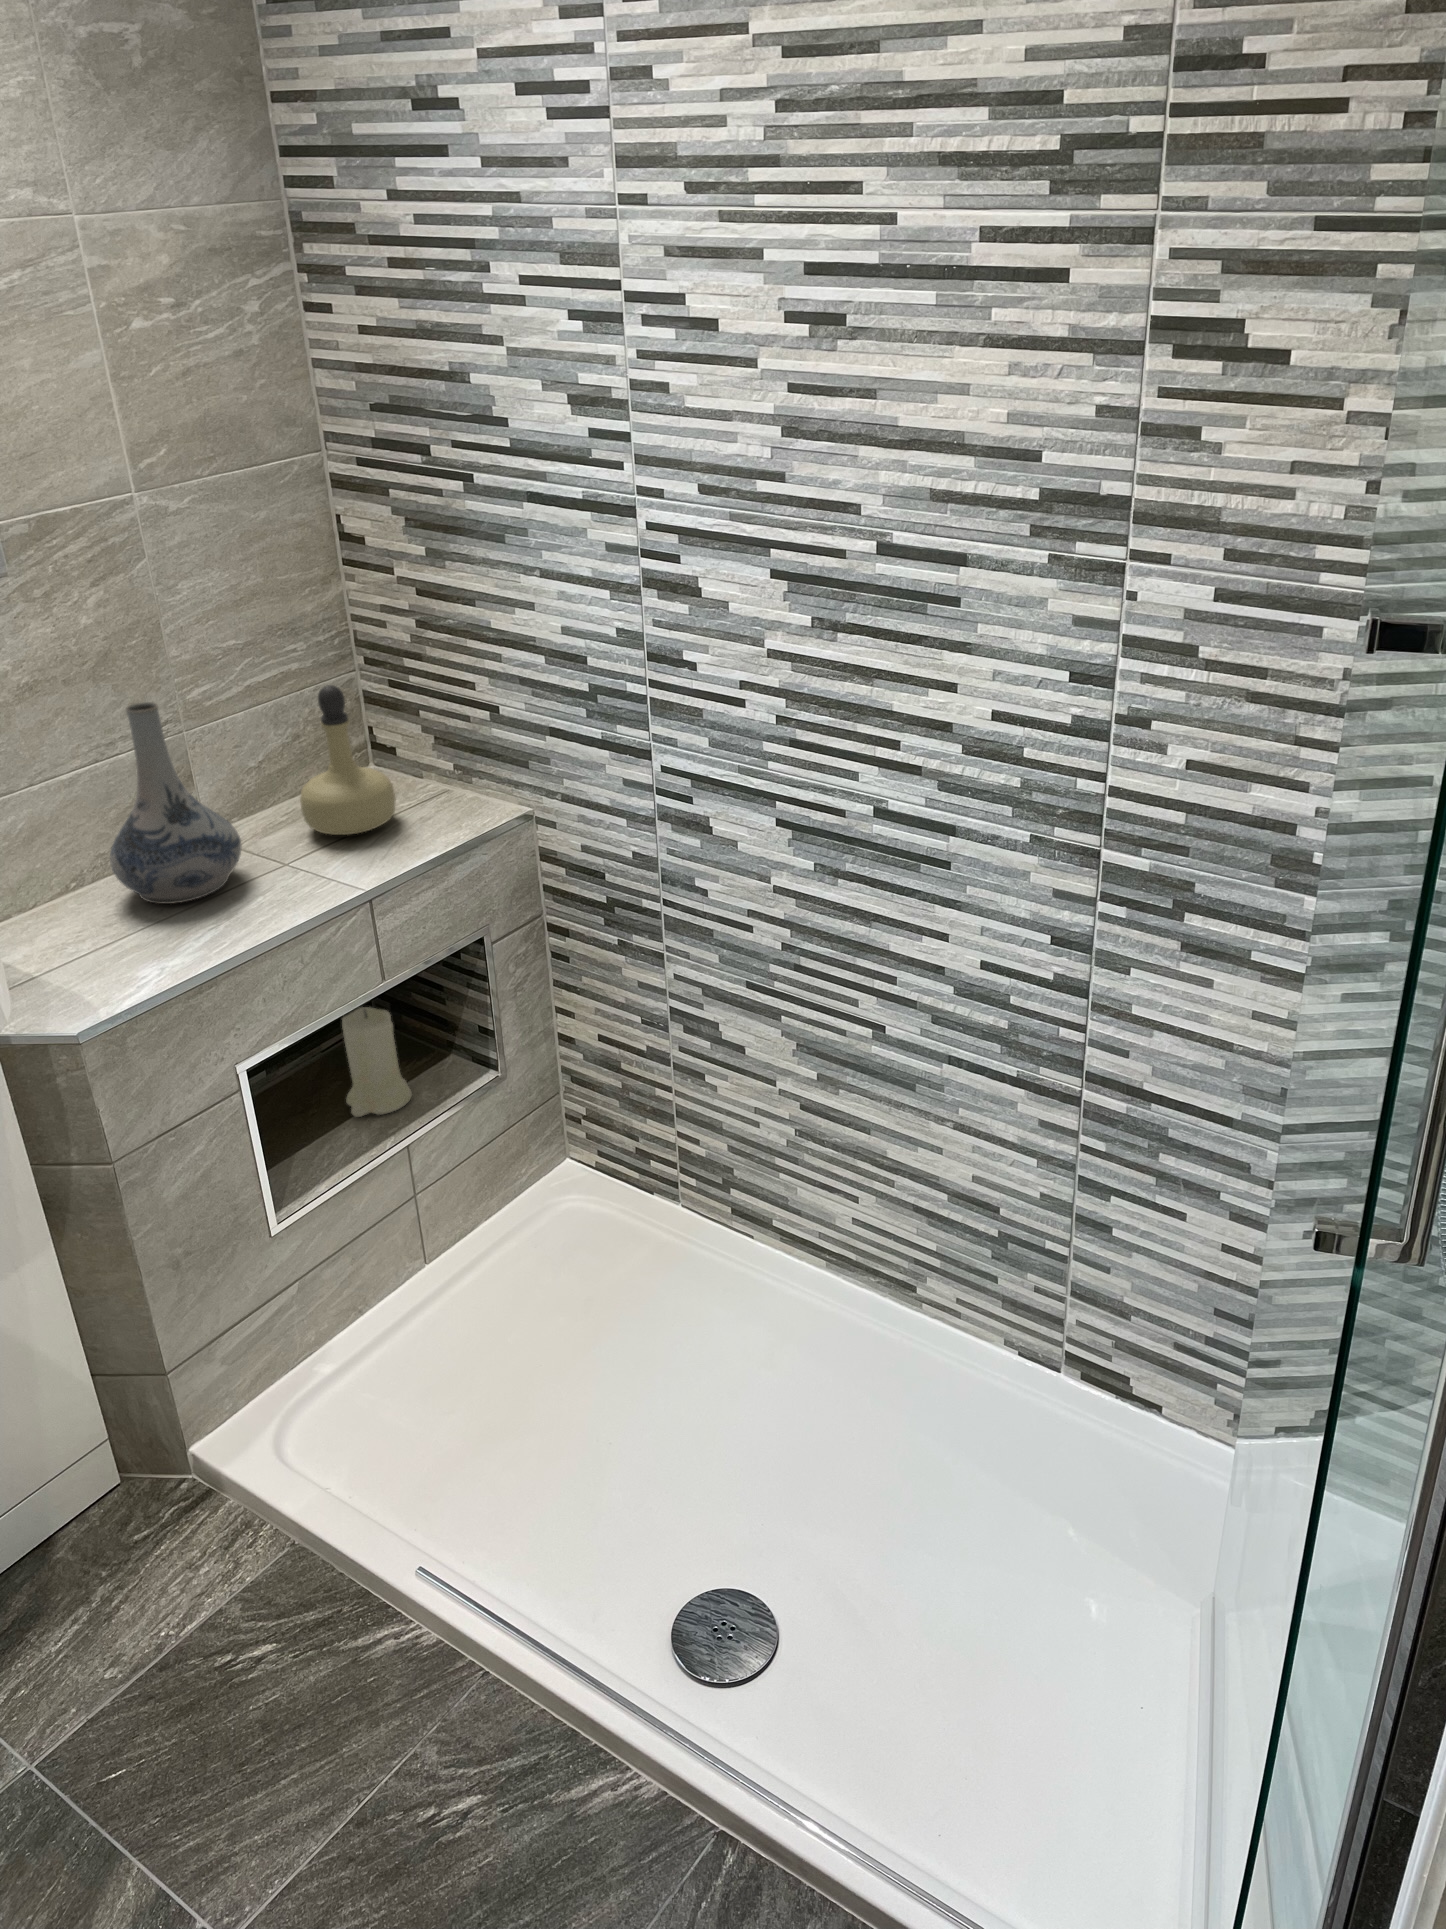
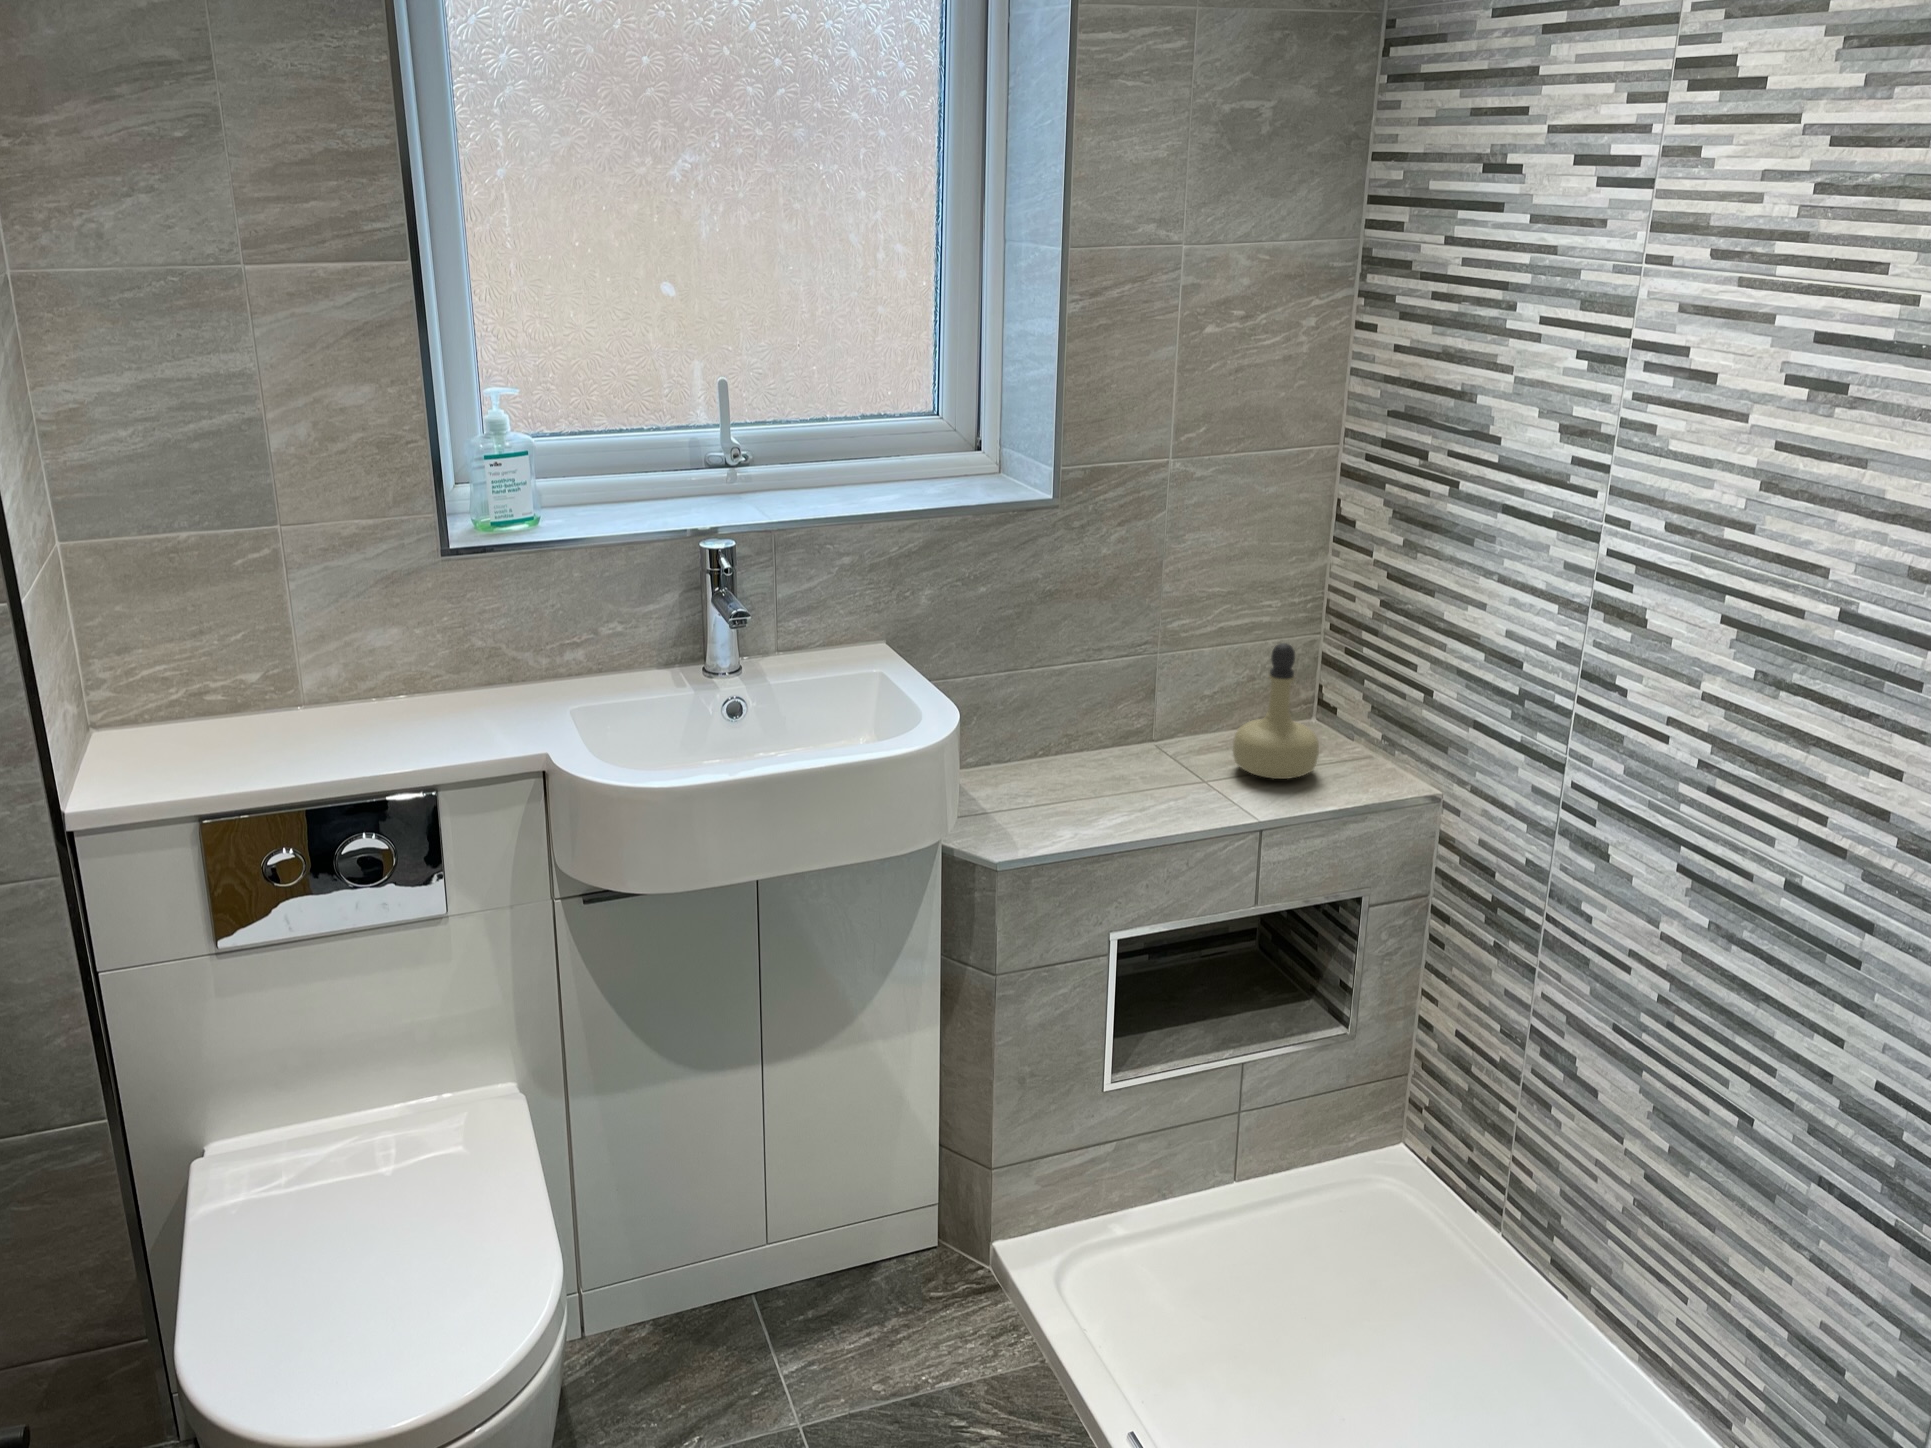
decorative vase: present [110,702,242,904] -> none [1066,624,1173,796]
candle: present [342,1007,412,1117] -> none [1202,935,1262,1041]

